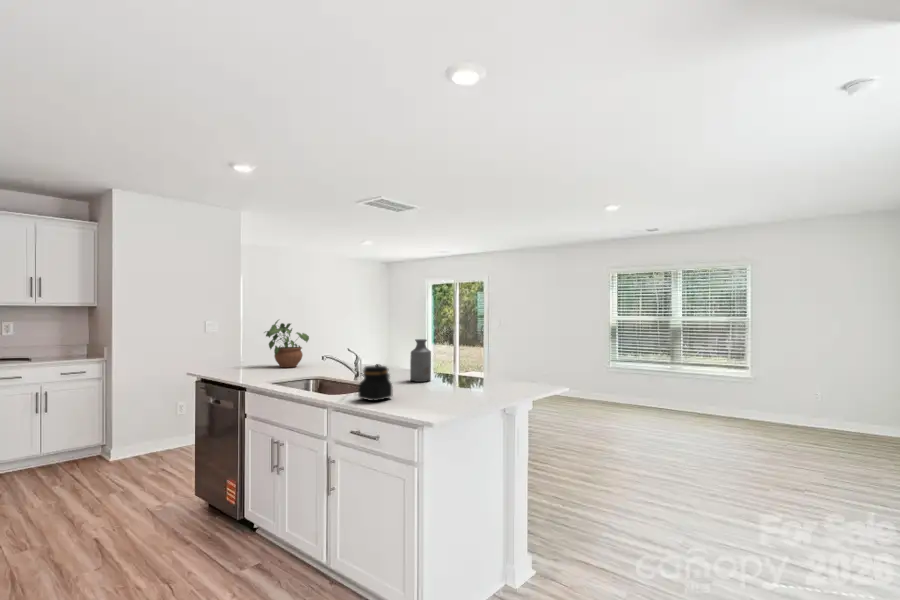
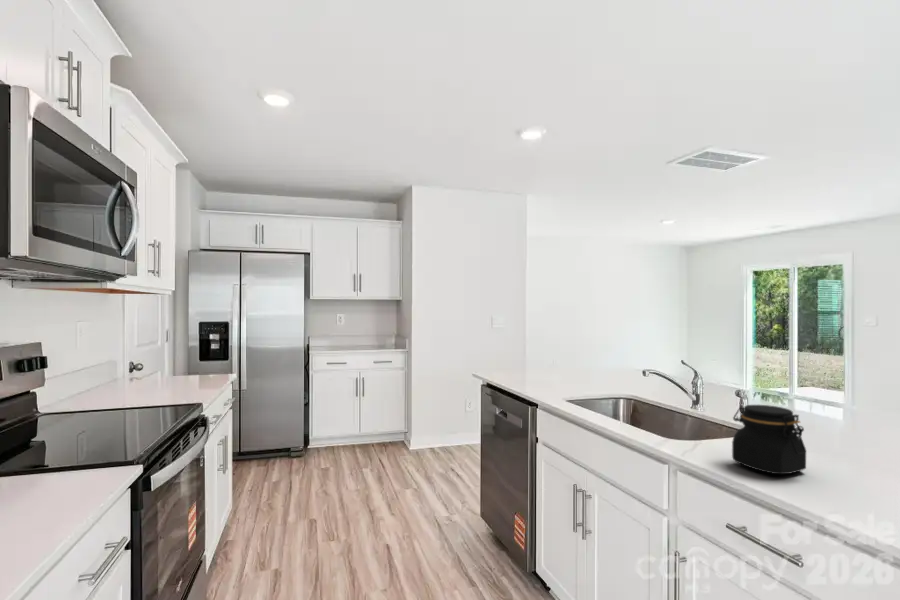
potted plant: present [265,320,309,368] -> none [556,315,613,377]
bottle: present [410,339,431,382] -> none [805,356,851,433]

